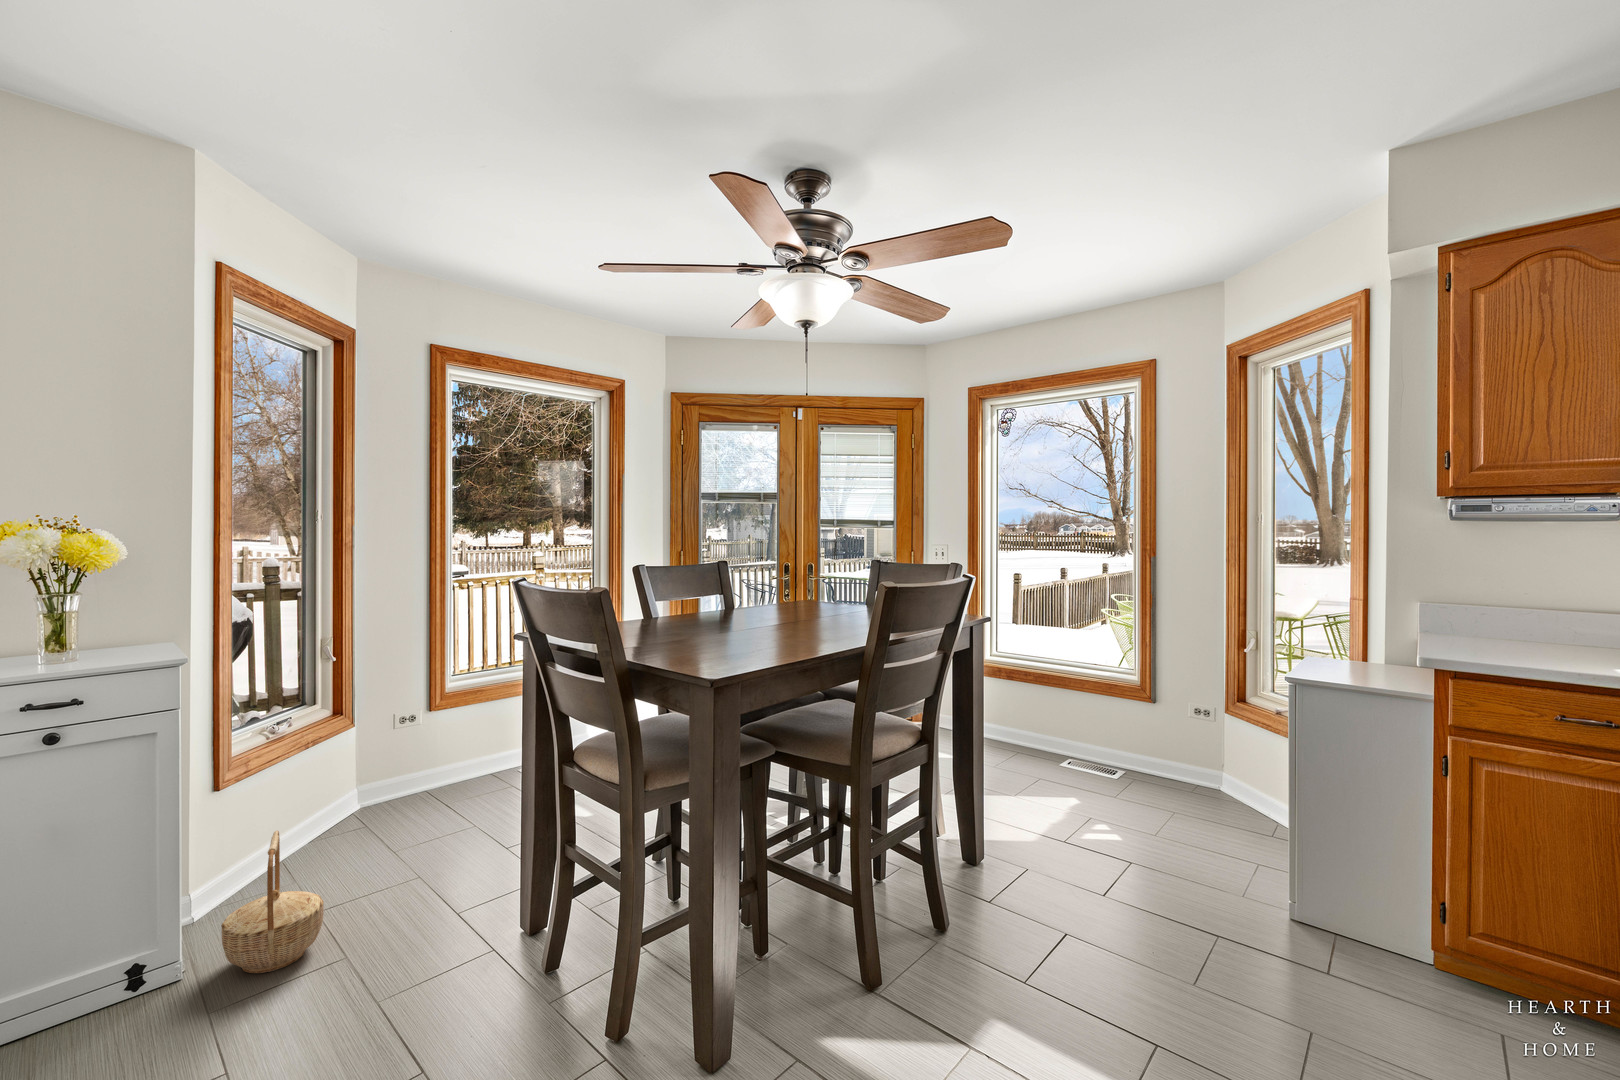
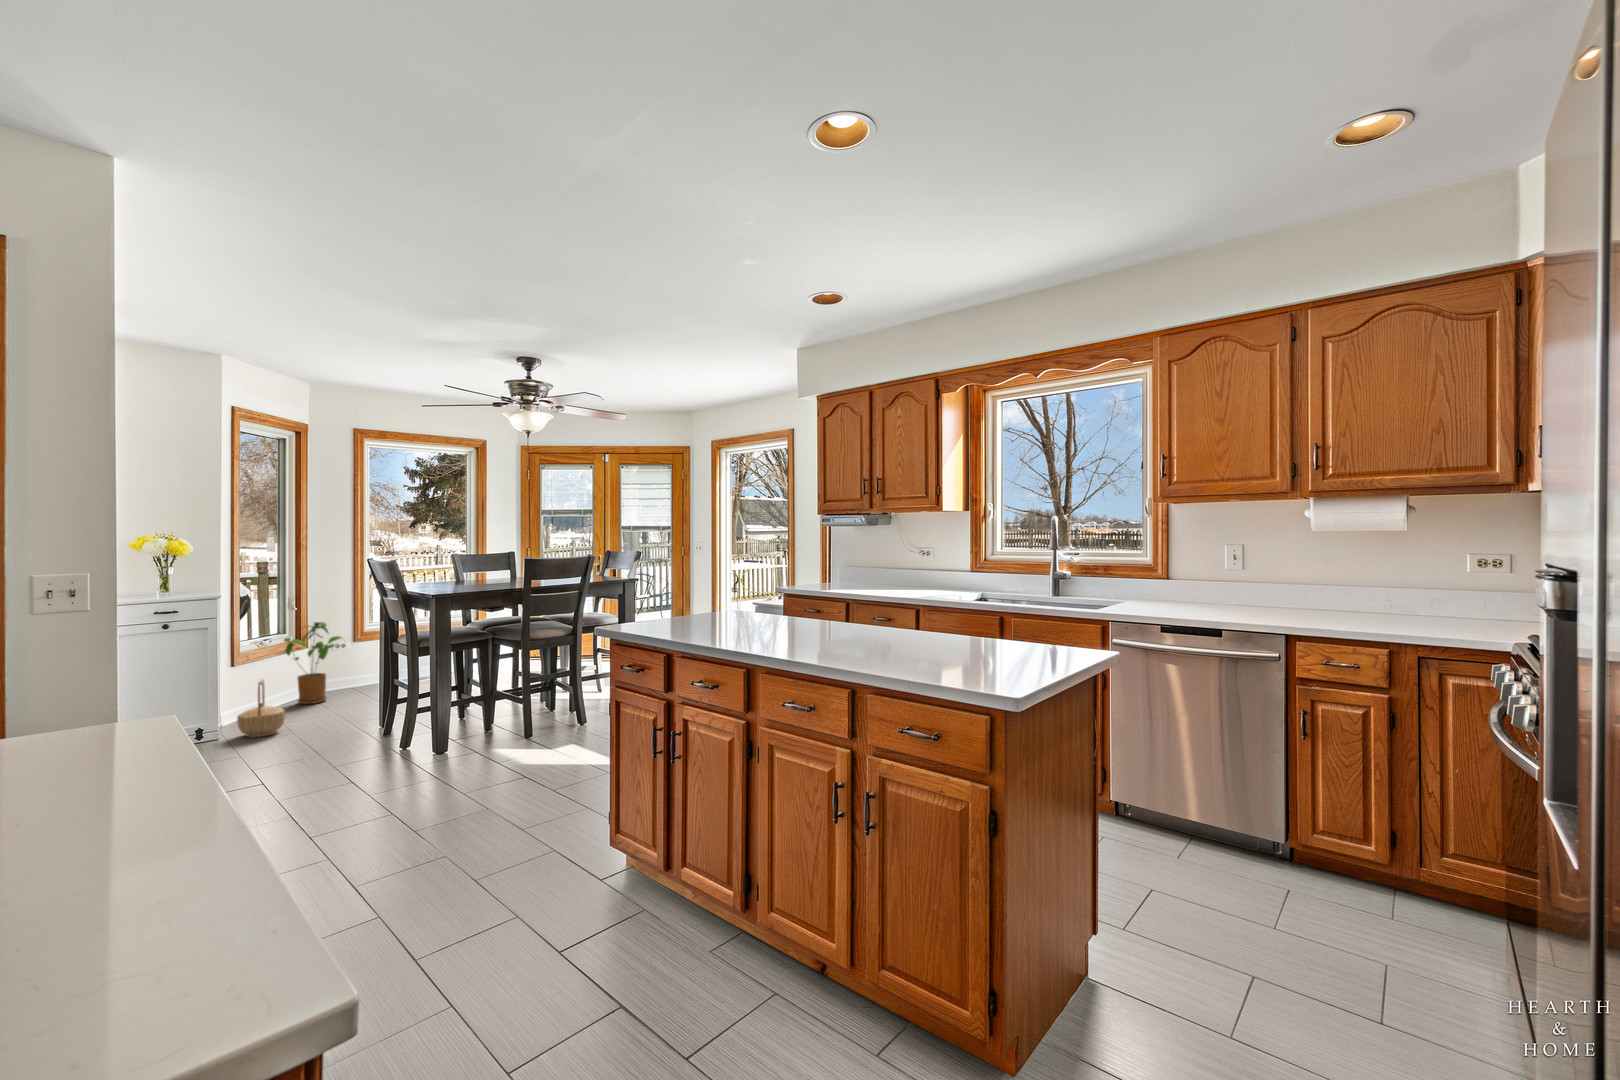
house plant: none [310,686,423,844] -> present [284,622,342,704]

